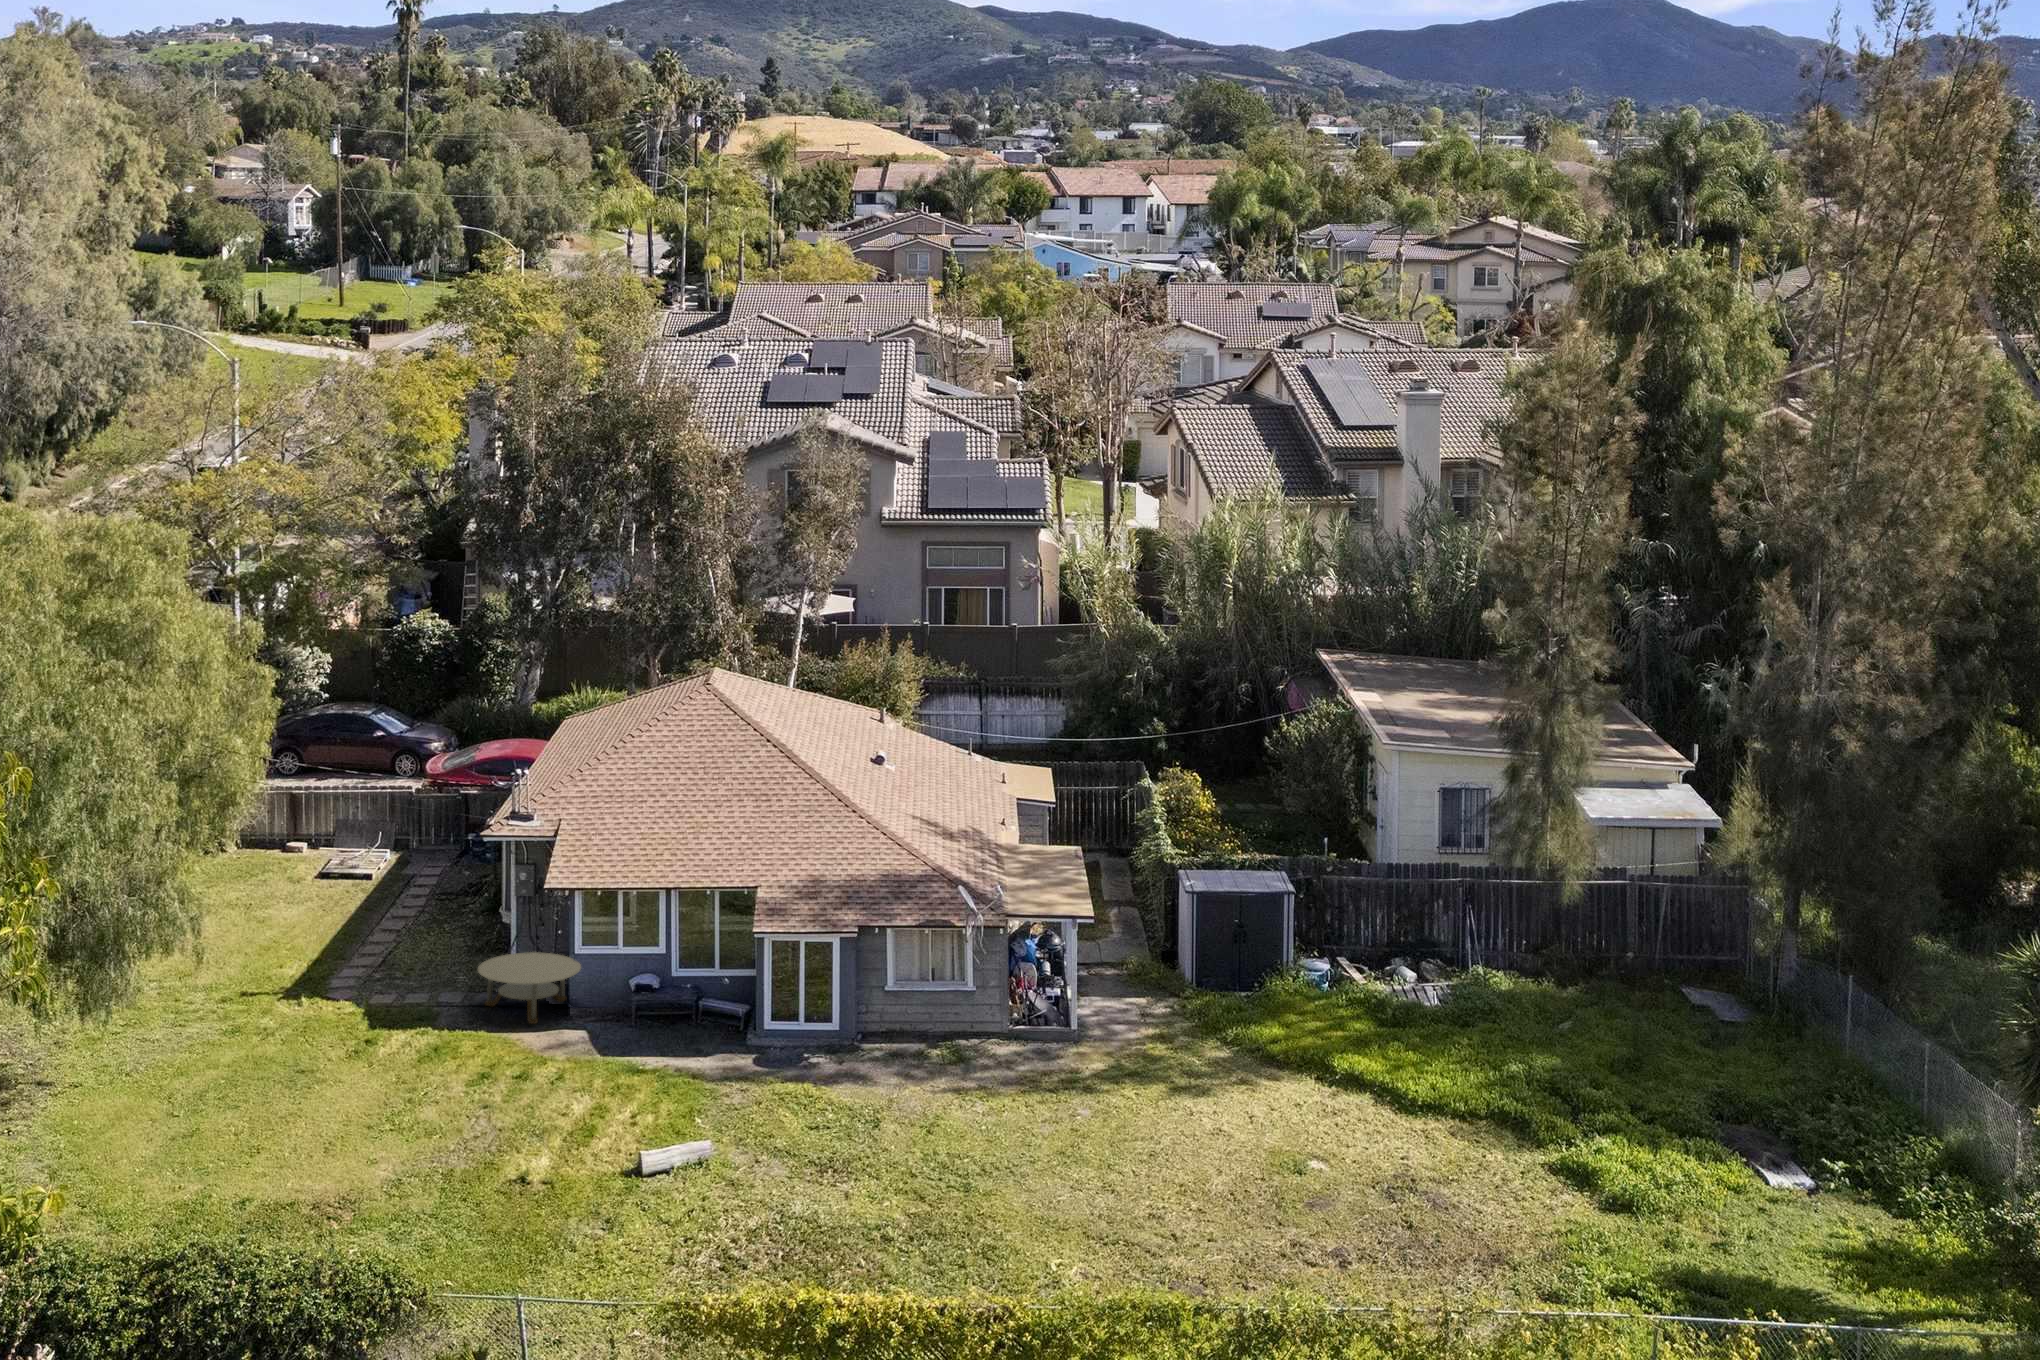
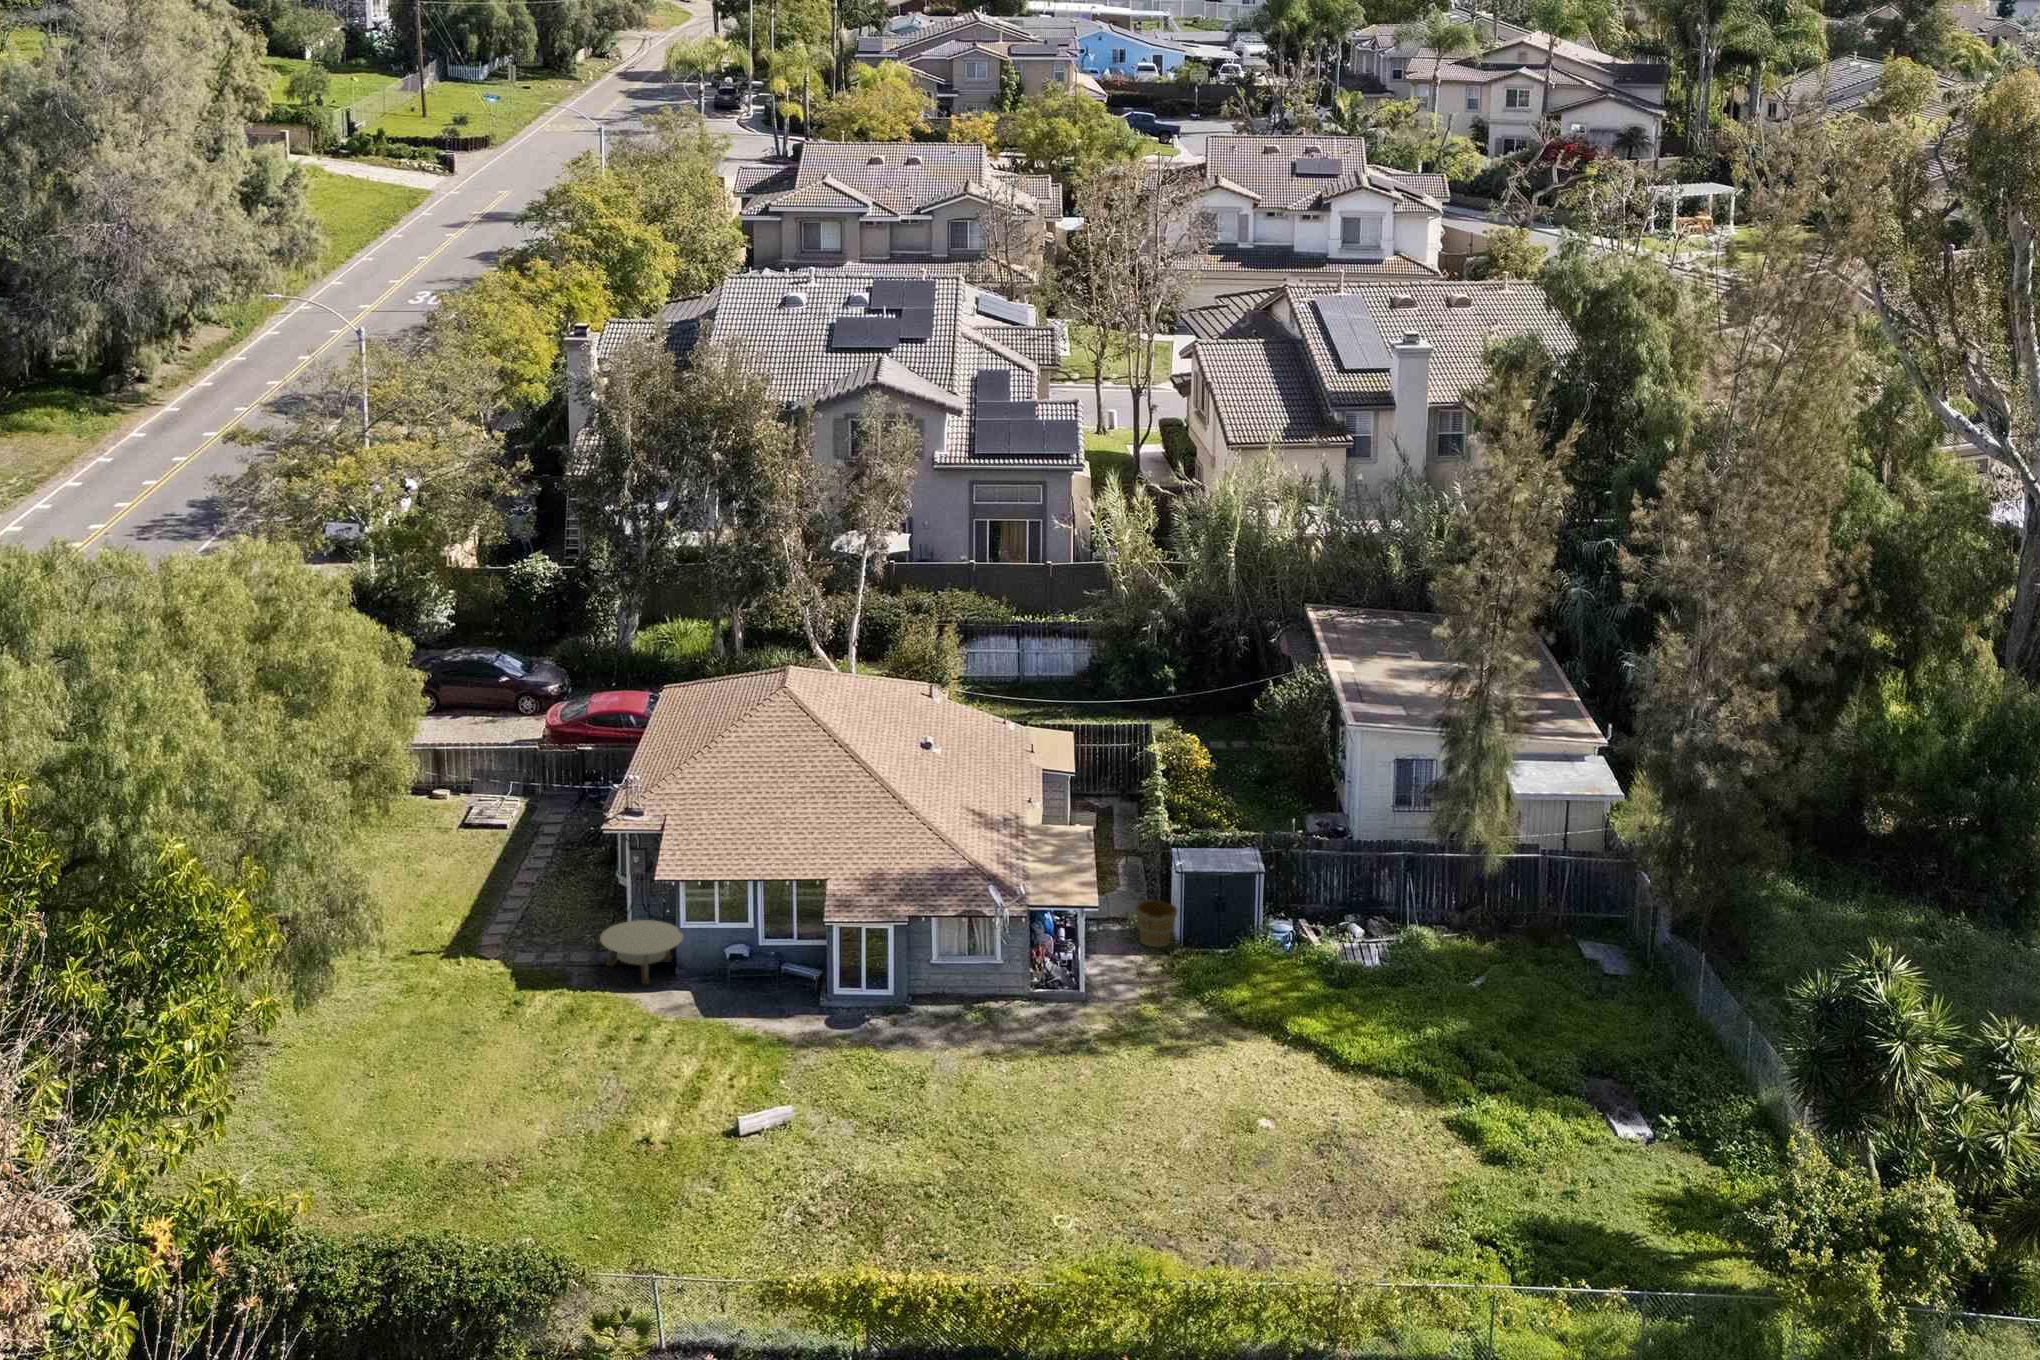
wooden bucket: none [1136,936,1186,992] -> present [1136,900,1177,948]

